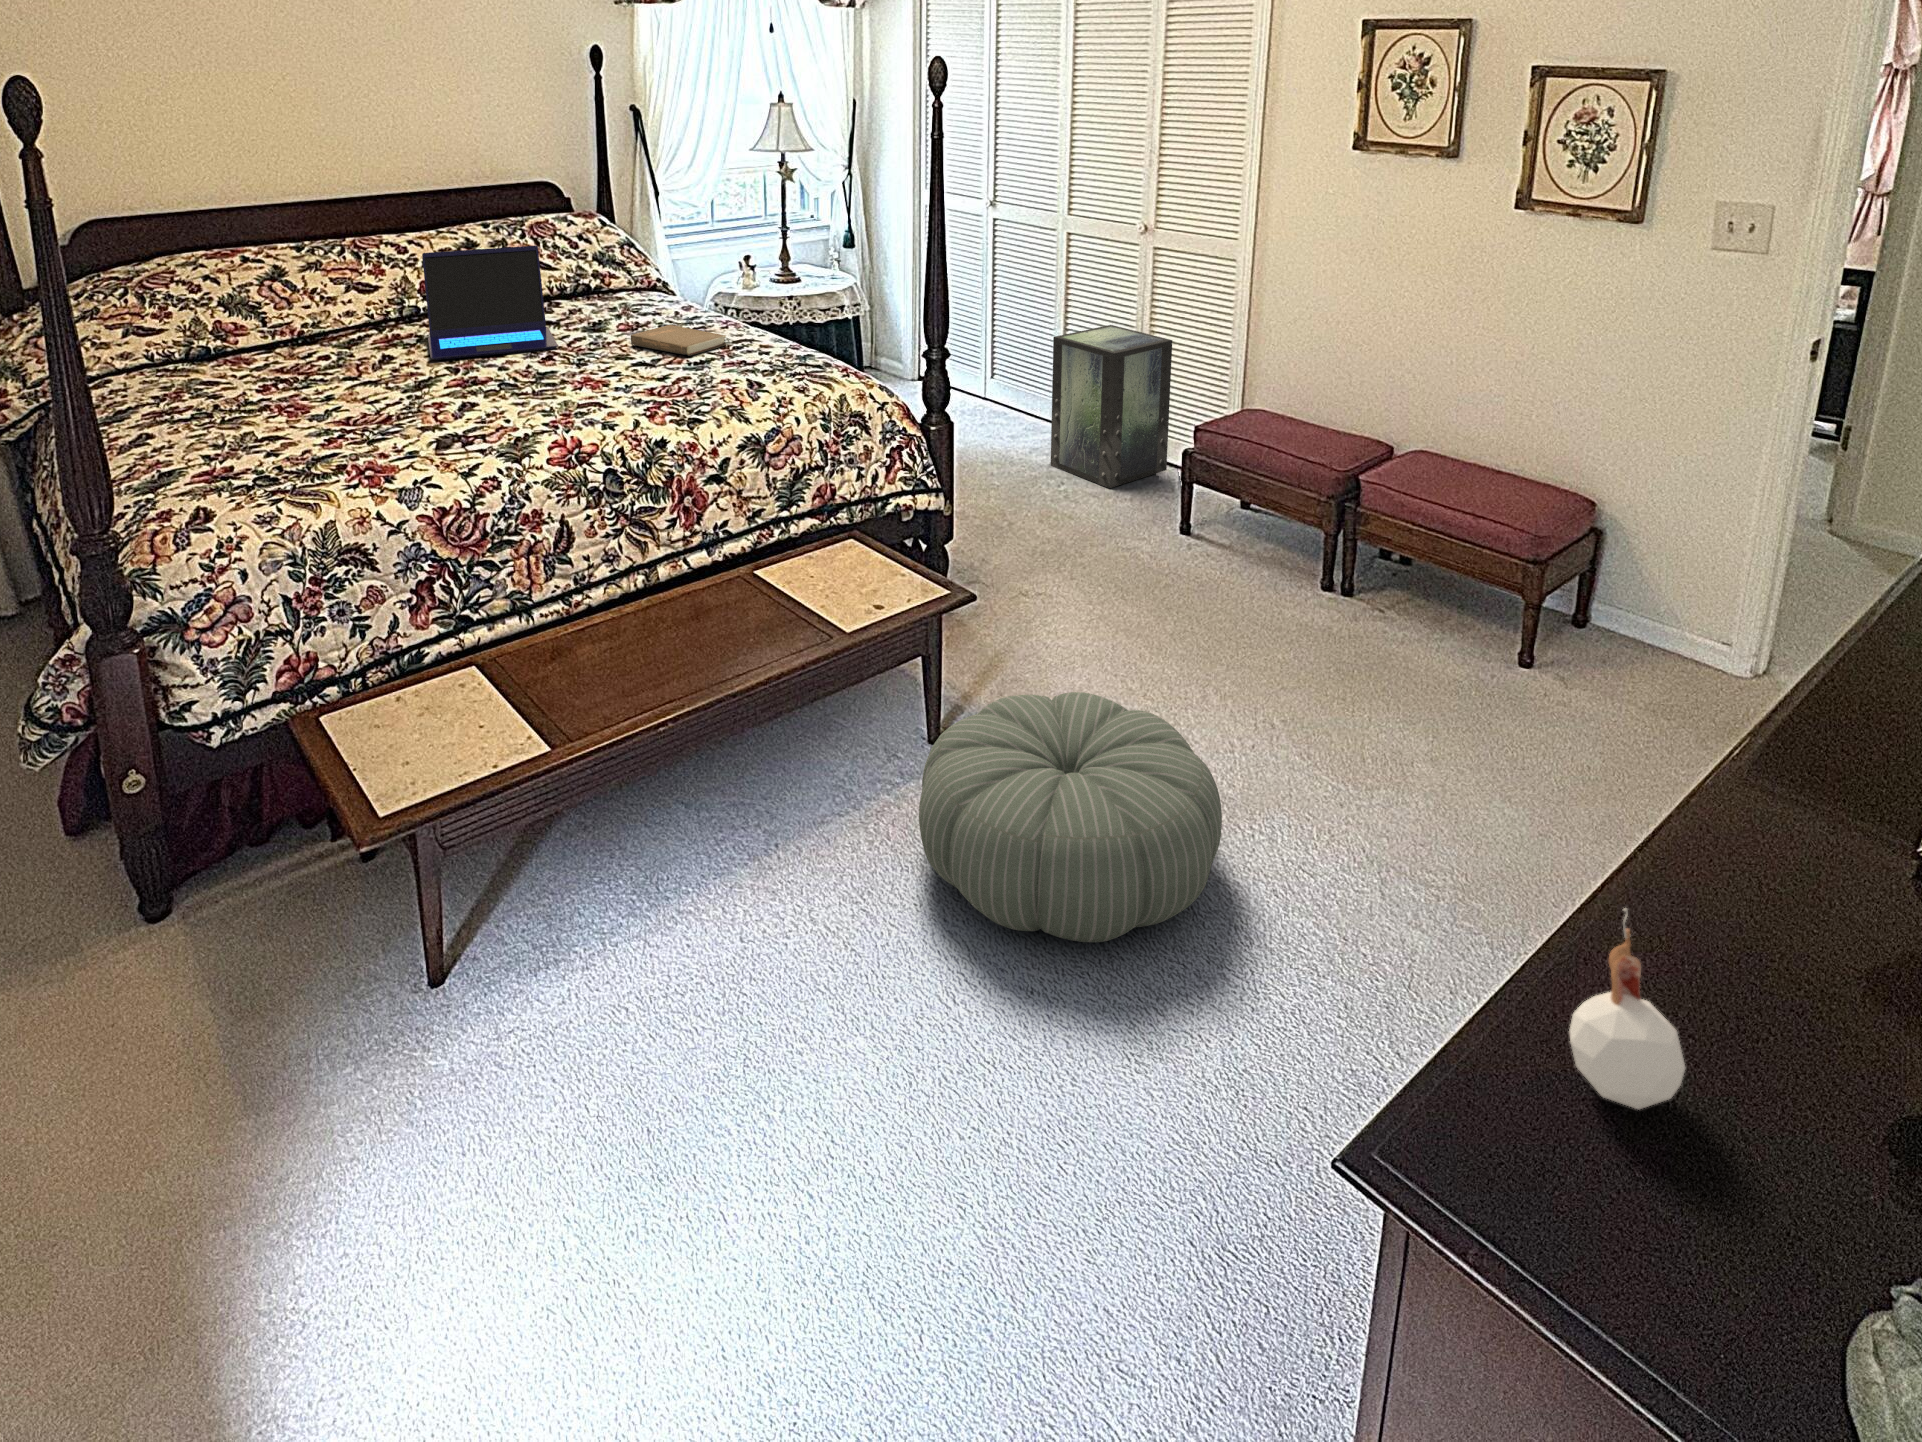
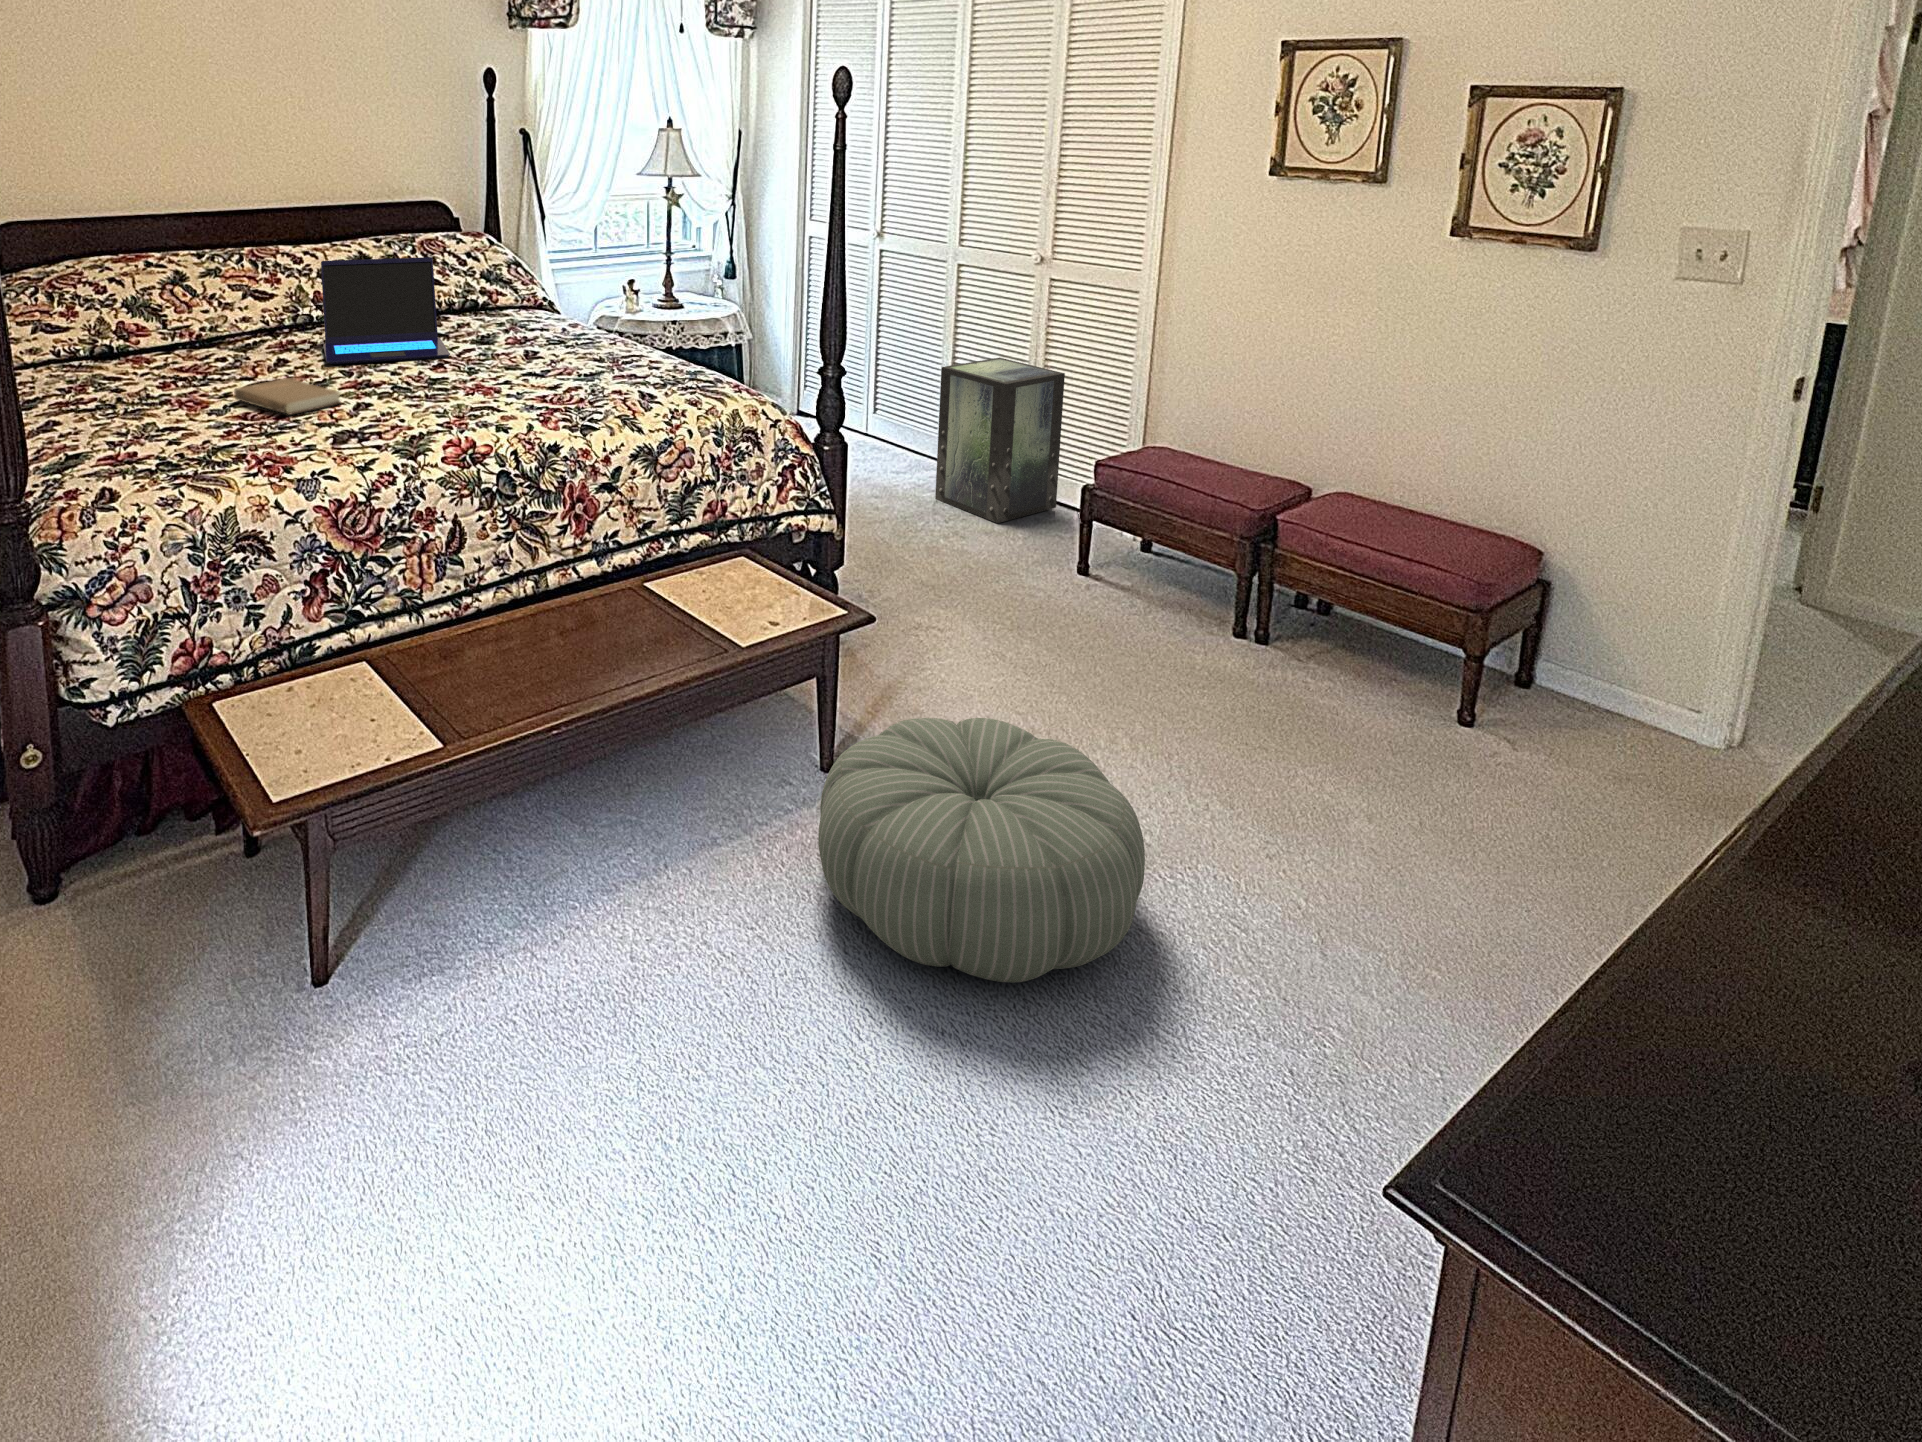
book: present [631,325,726,356] -> present [234,378,340,415]
candle: present [1569,908,1685,1109] -> none [1675,933,1839,1178]

